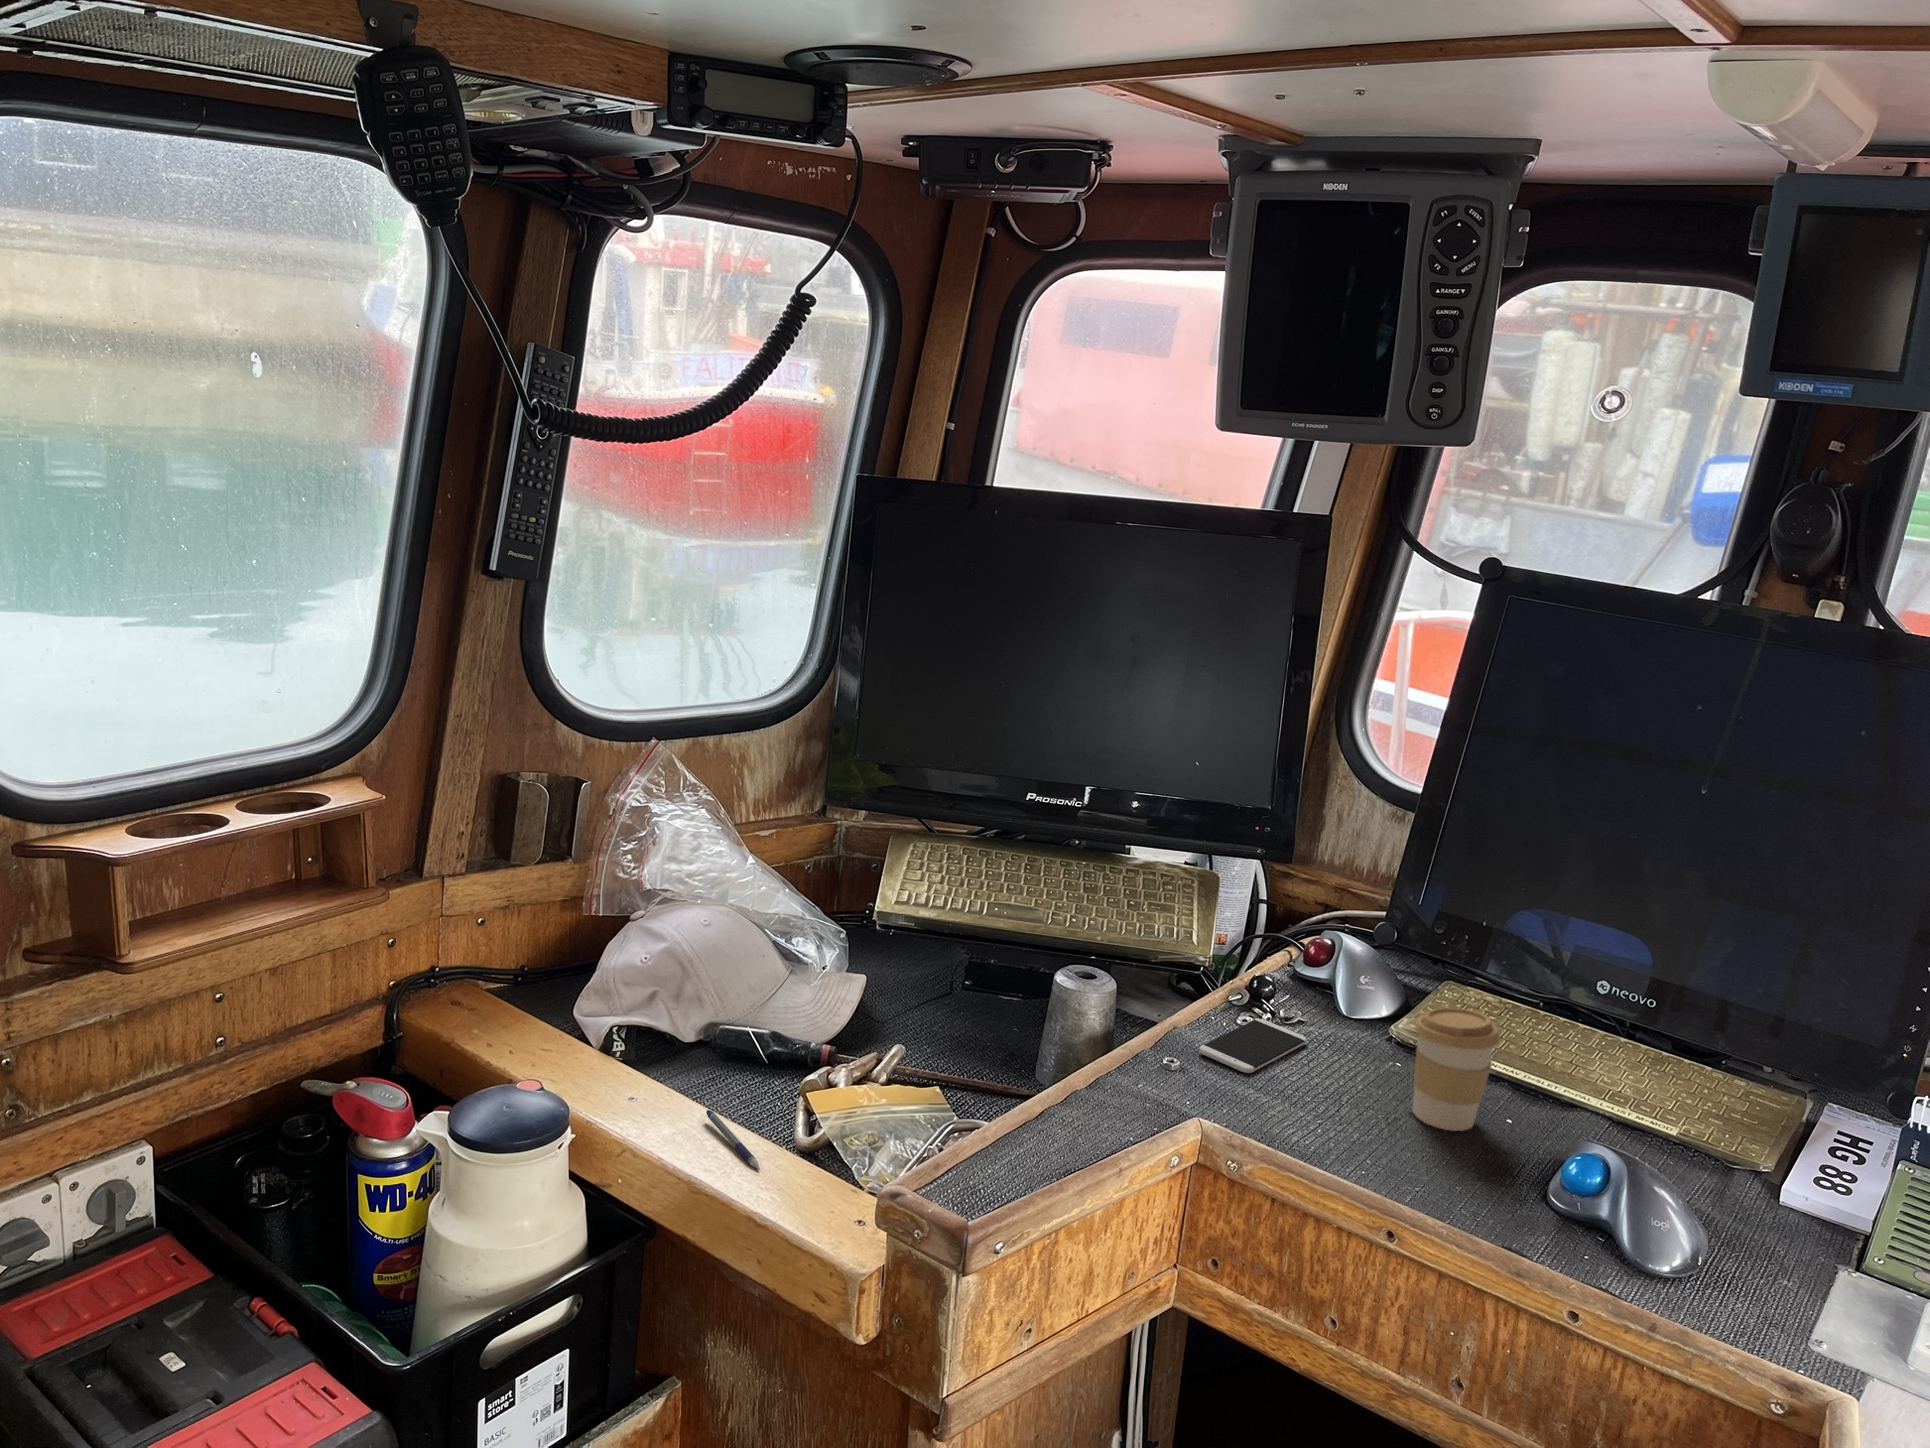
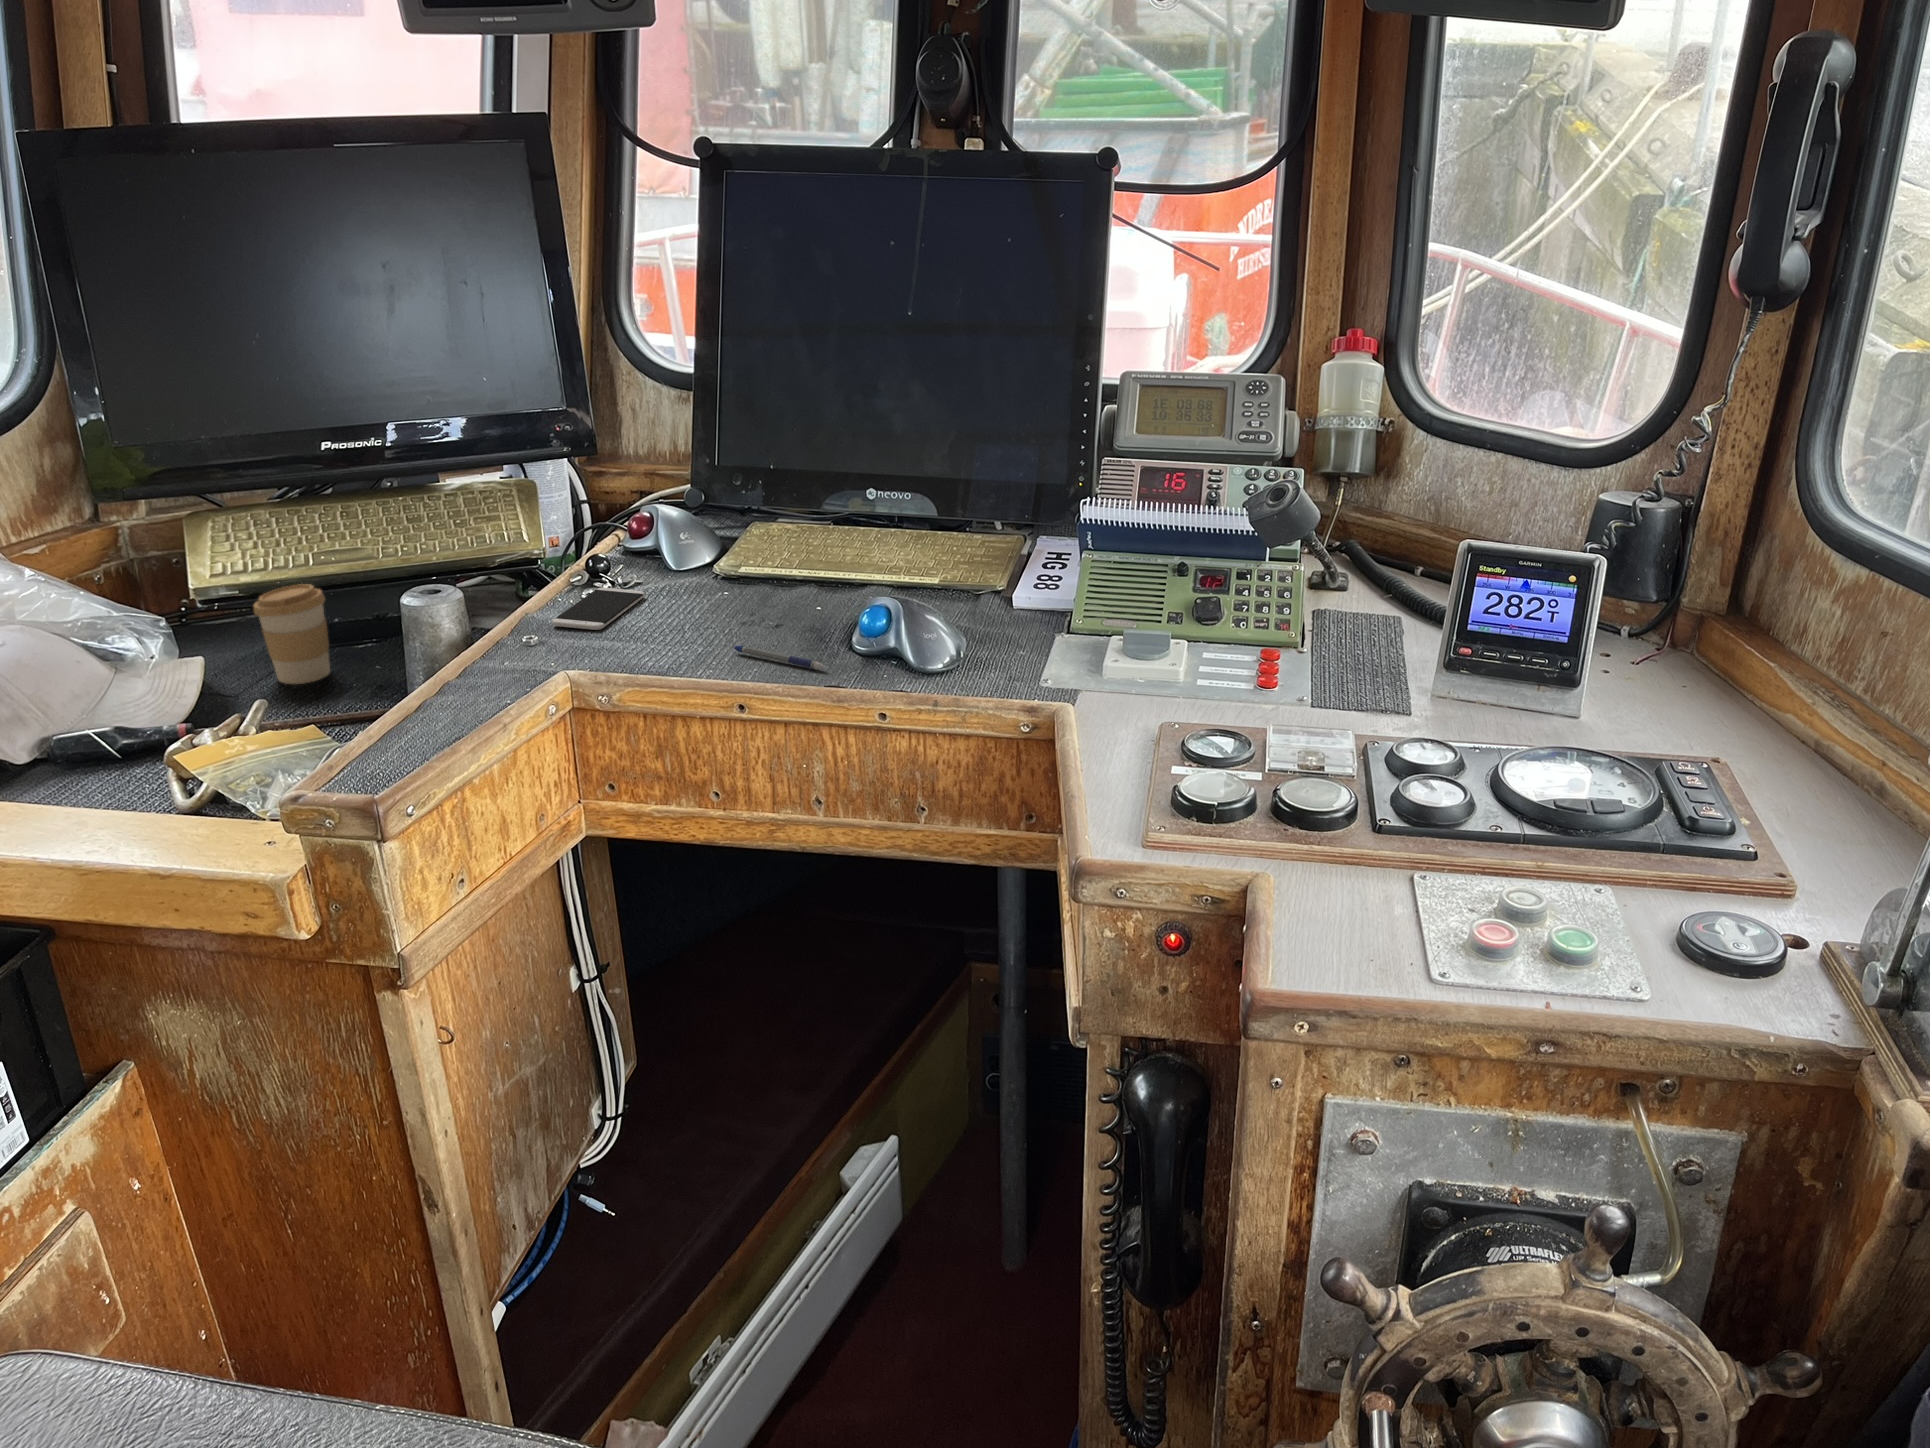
coffee cup: present [1413,1008,1499,1131] -> present [254,584,330,684]
pen: present [706,1110,760,1170] -> present [734,646,827,669]

